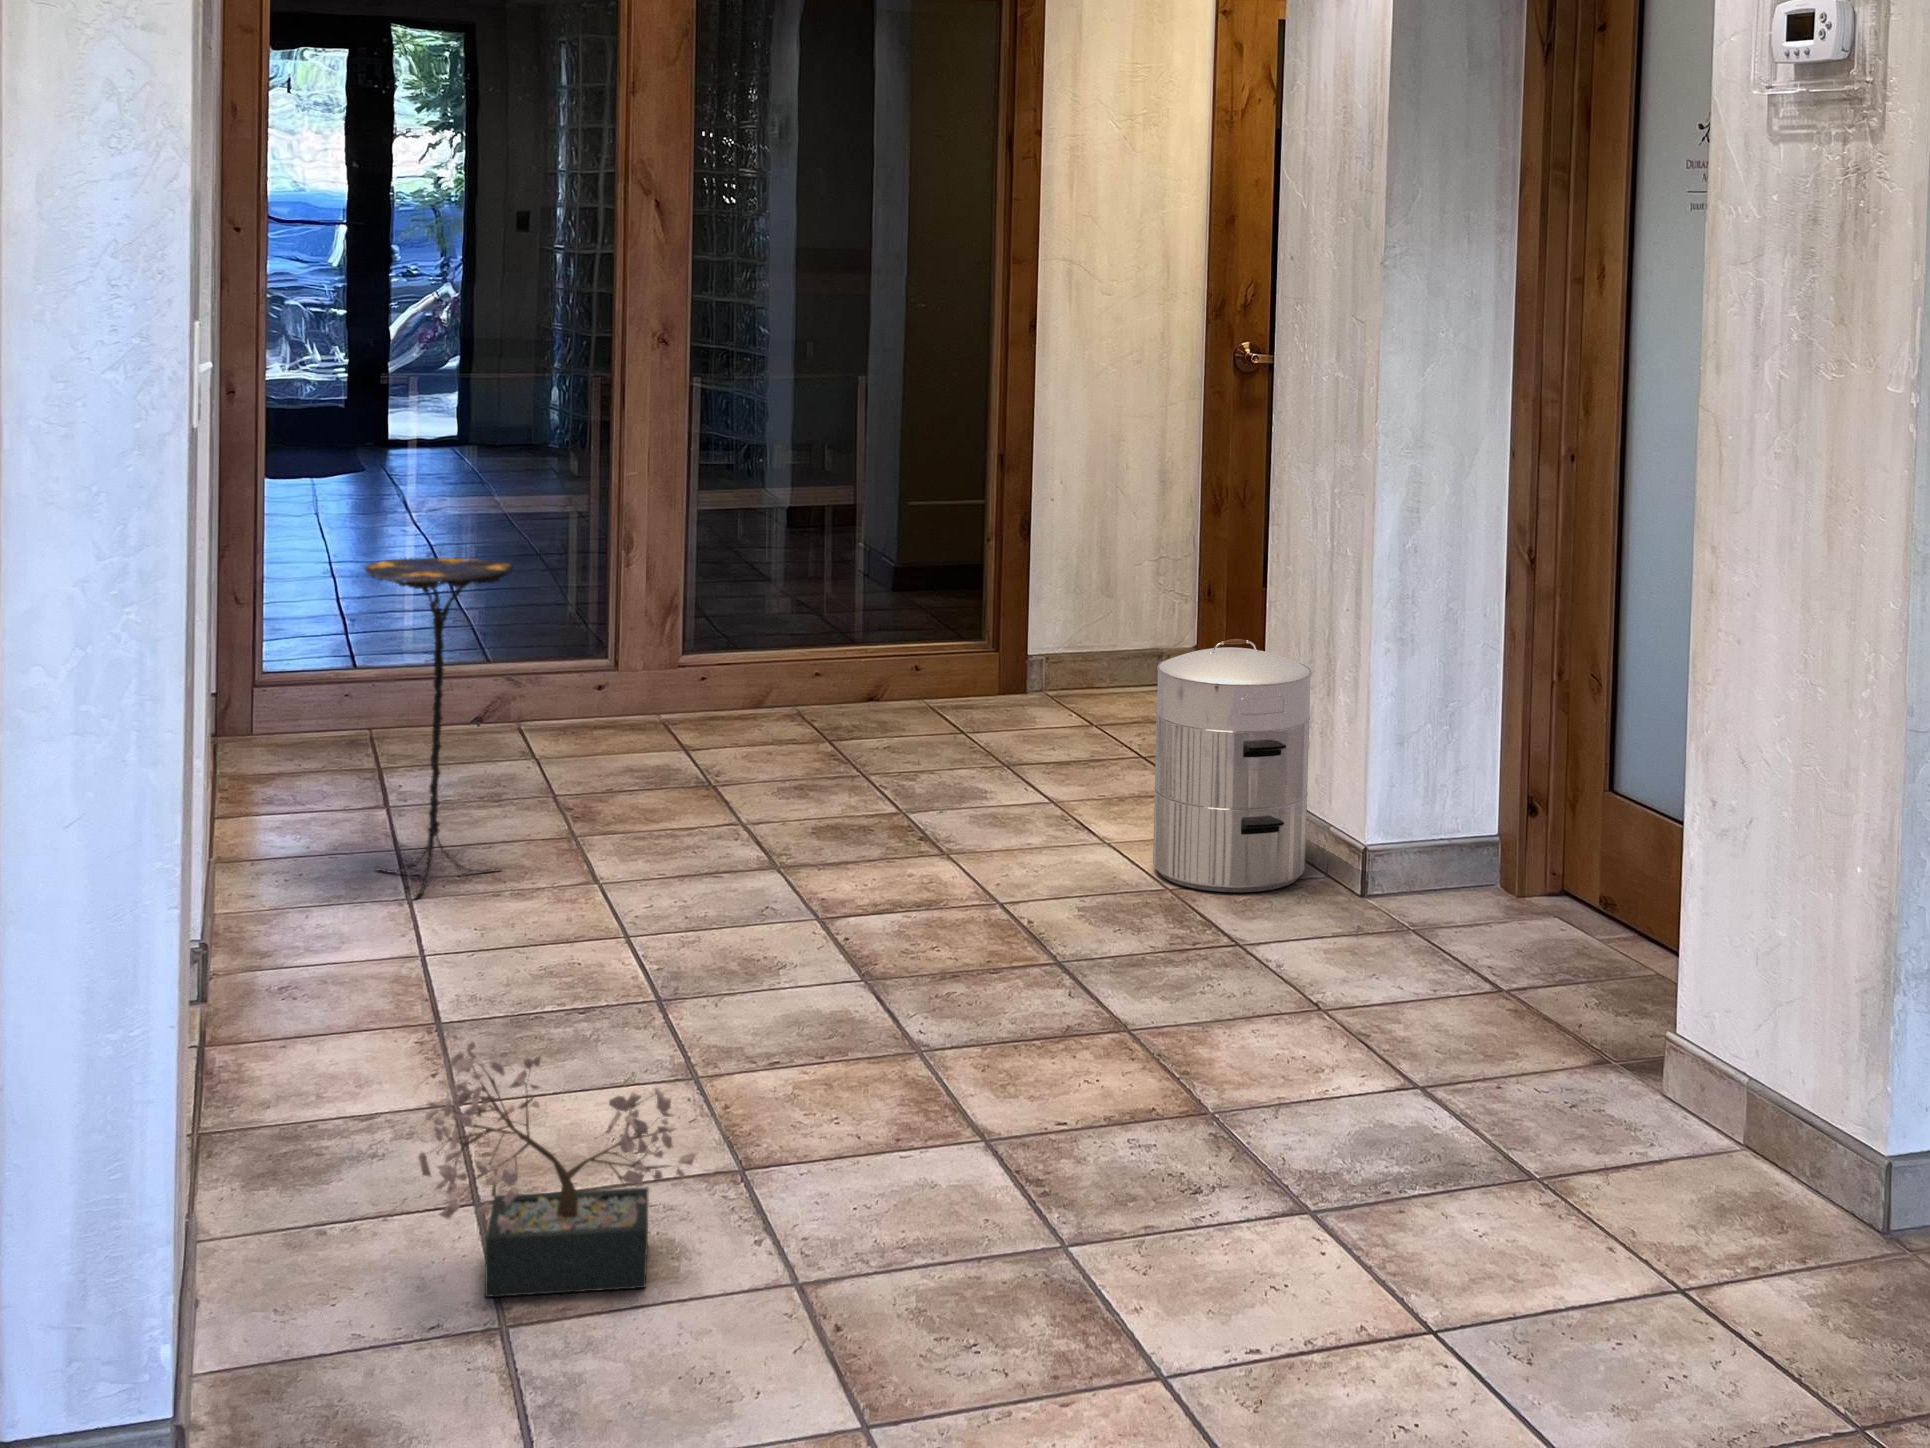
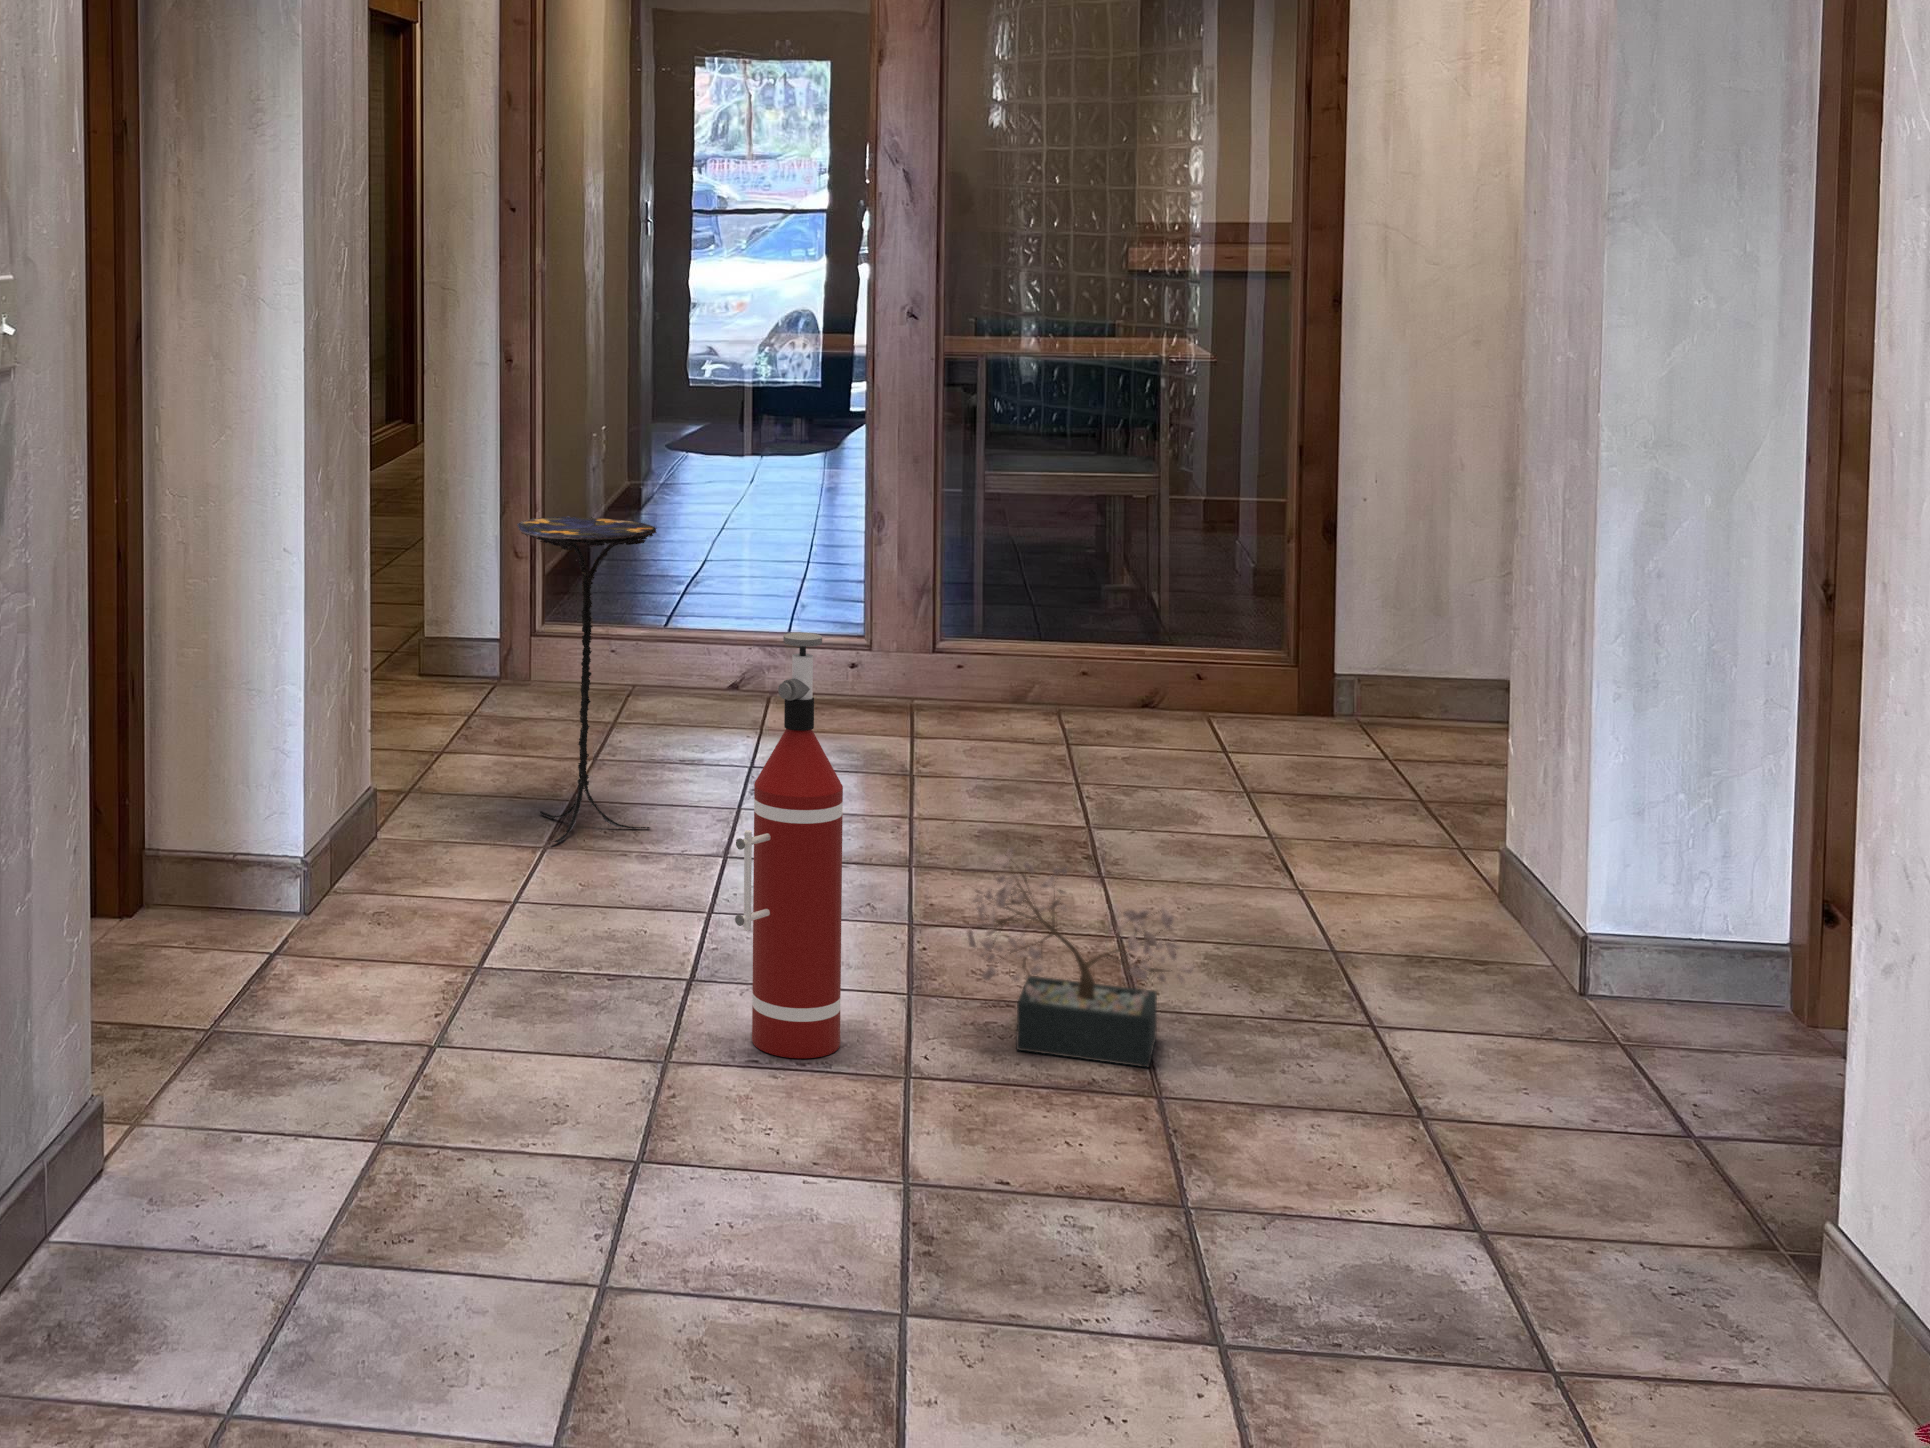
waste bin: present [1153,639,1312,892] -> none [1329,664,1529,965]
fire extinguisher: none [756,654,845,1057] -> present [735,633,843,1058]
decorative plant: present [419,1042,695,1297] -> present [967,847,1194,1067]

